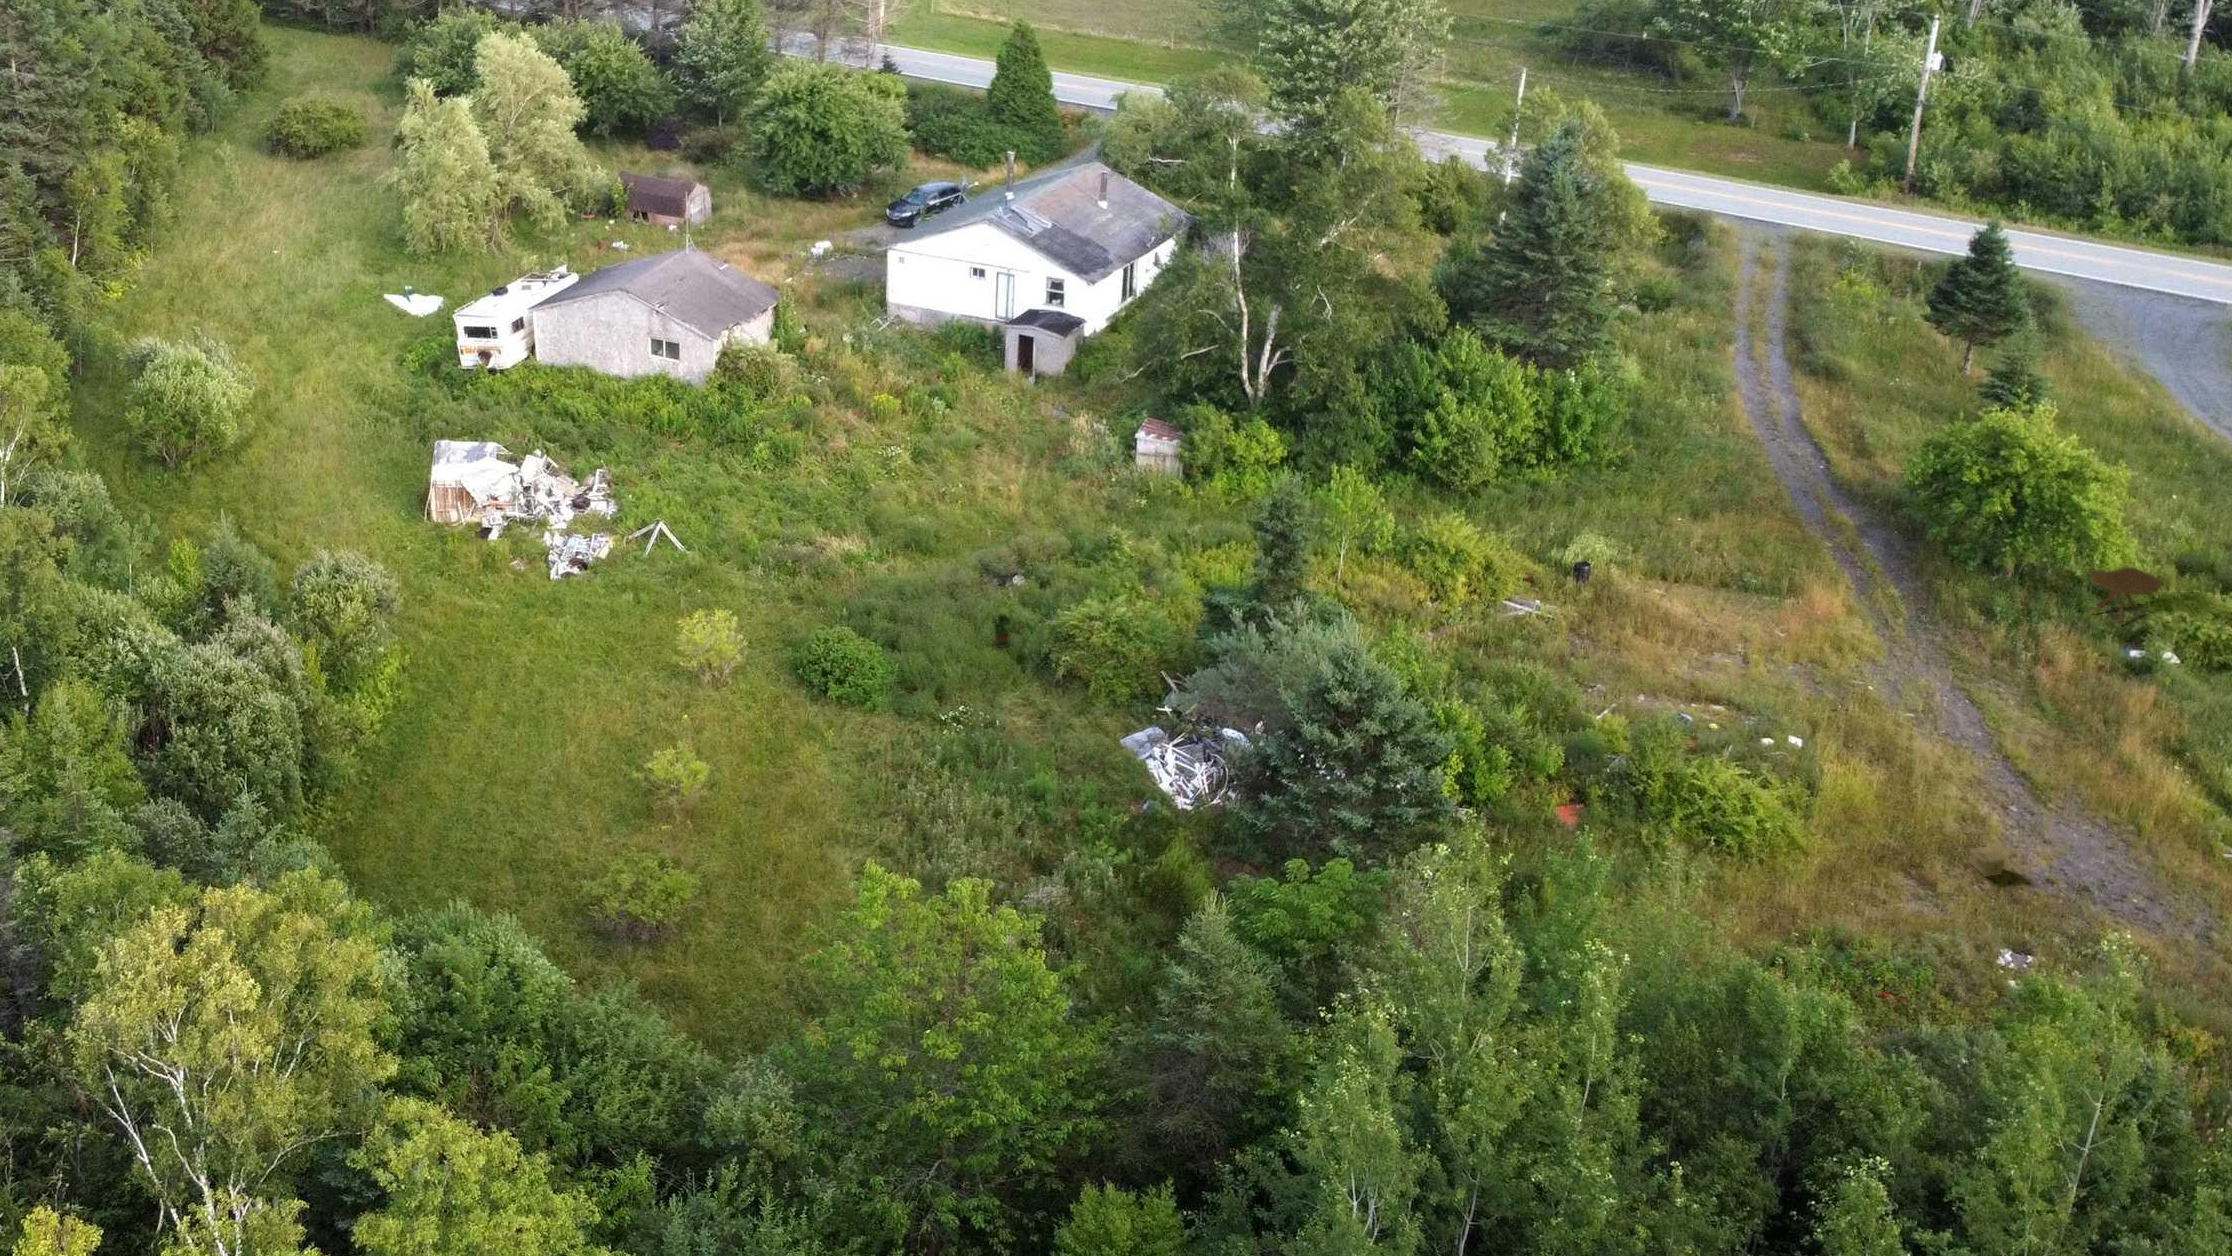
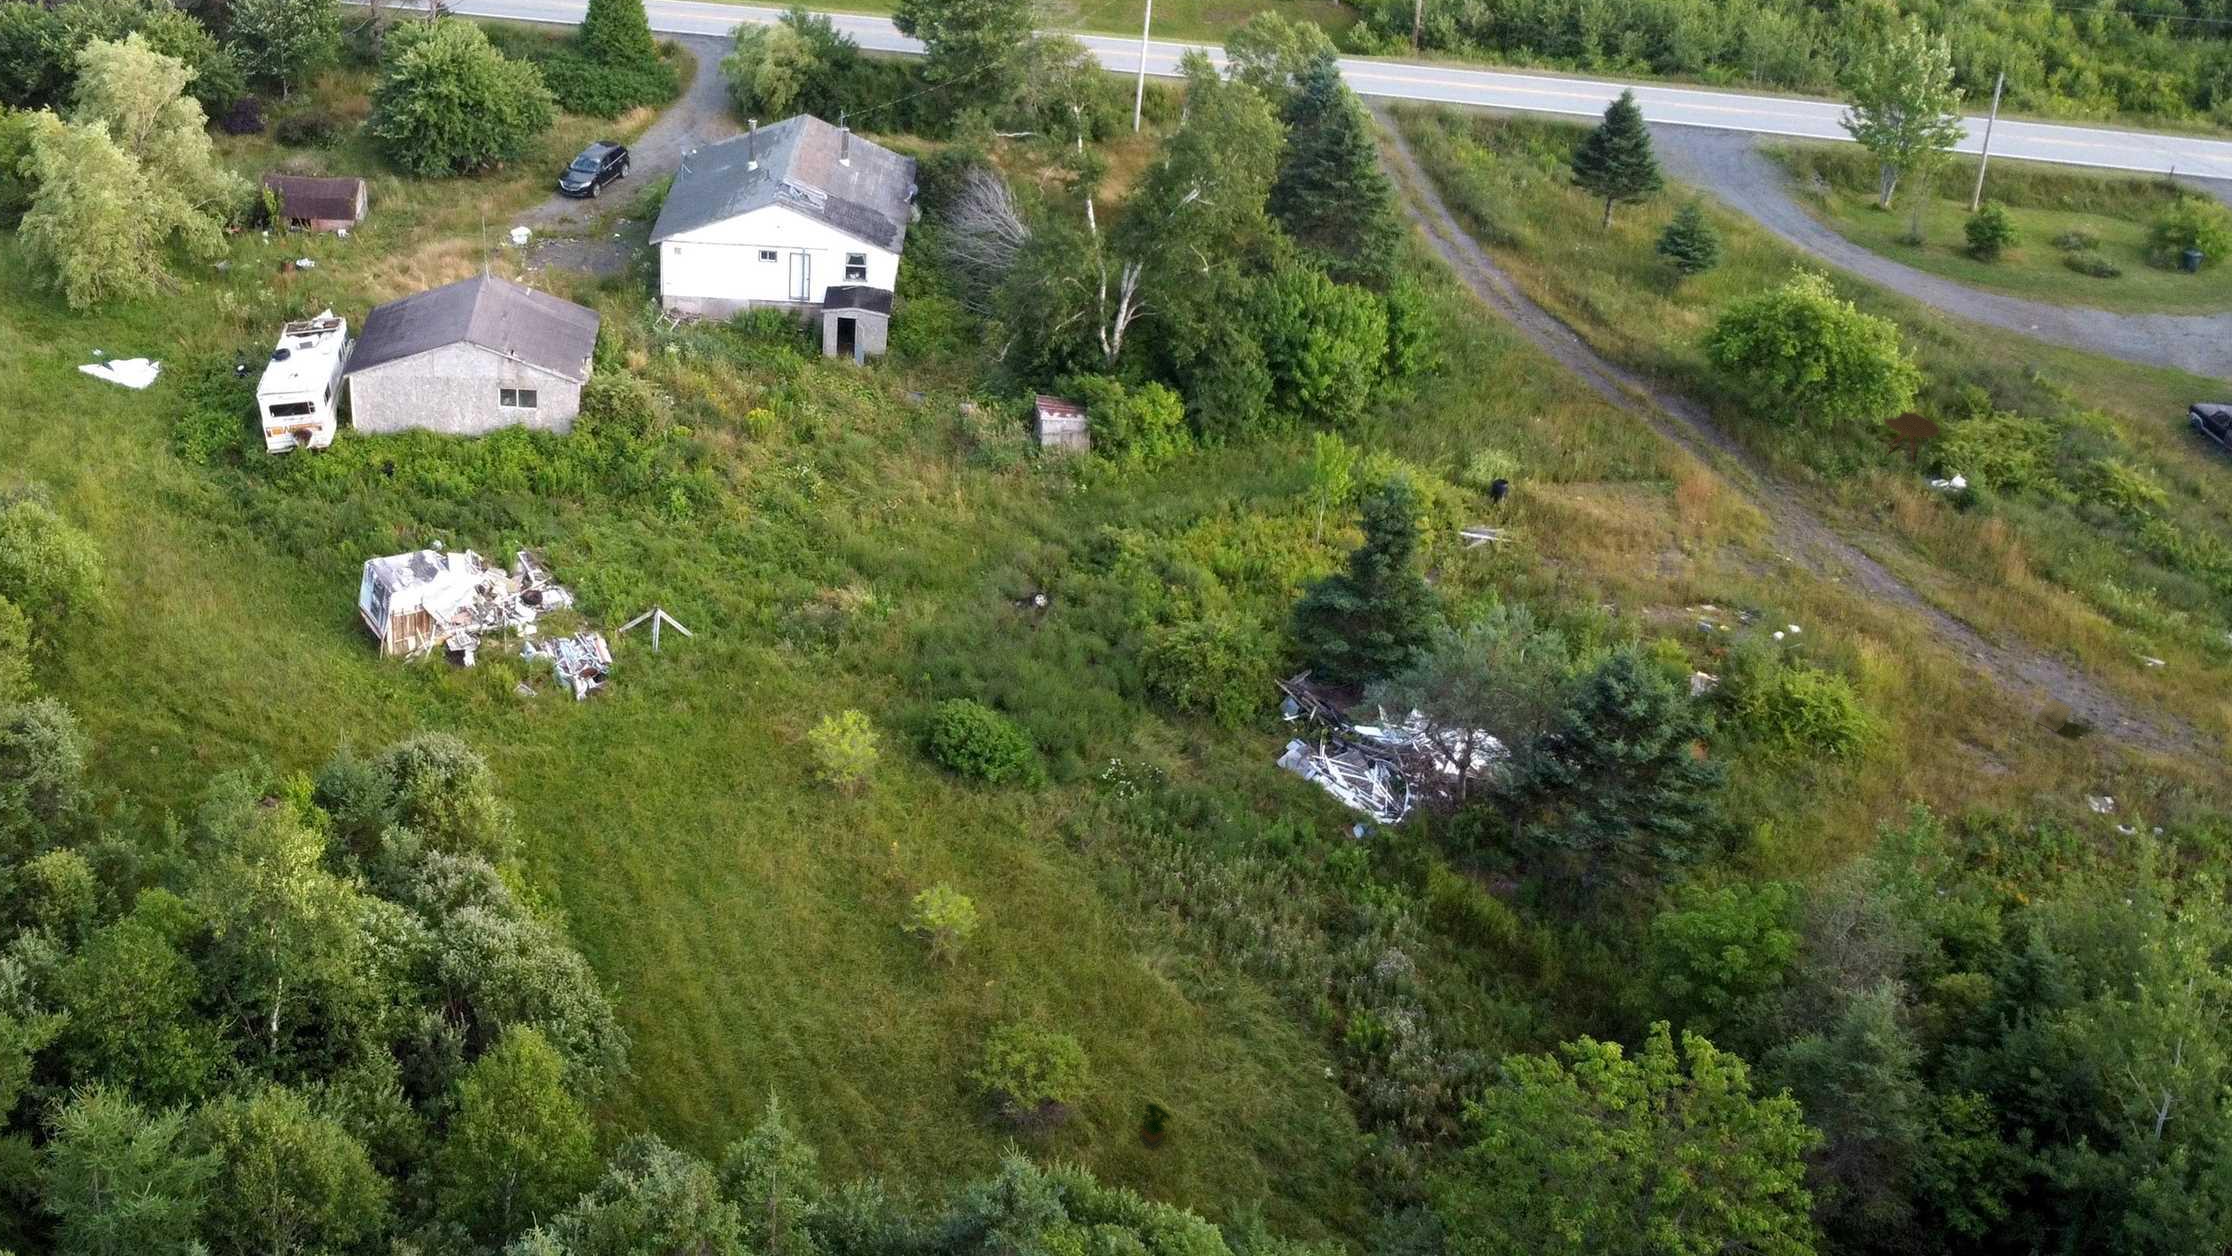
potted tree: present [991,614,1015,648] -> present [1140,1103,1170,1149]

